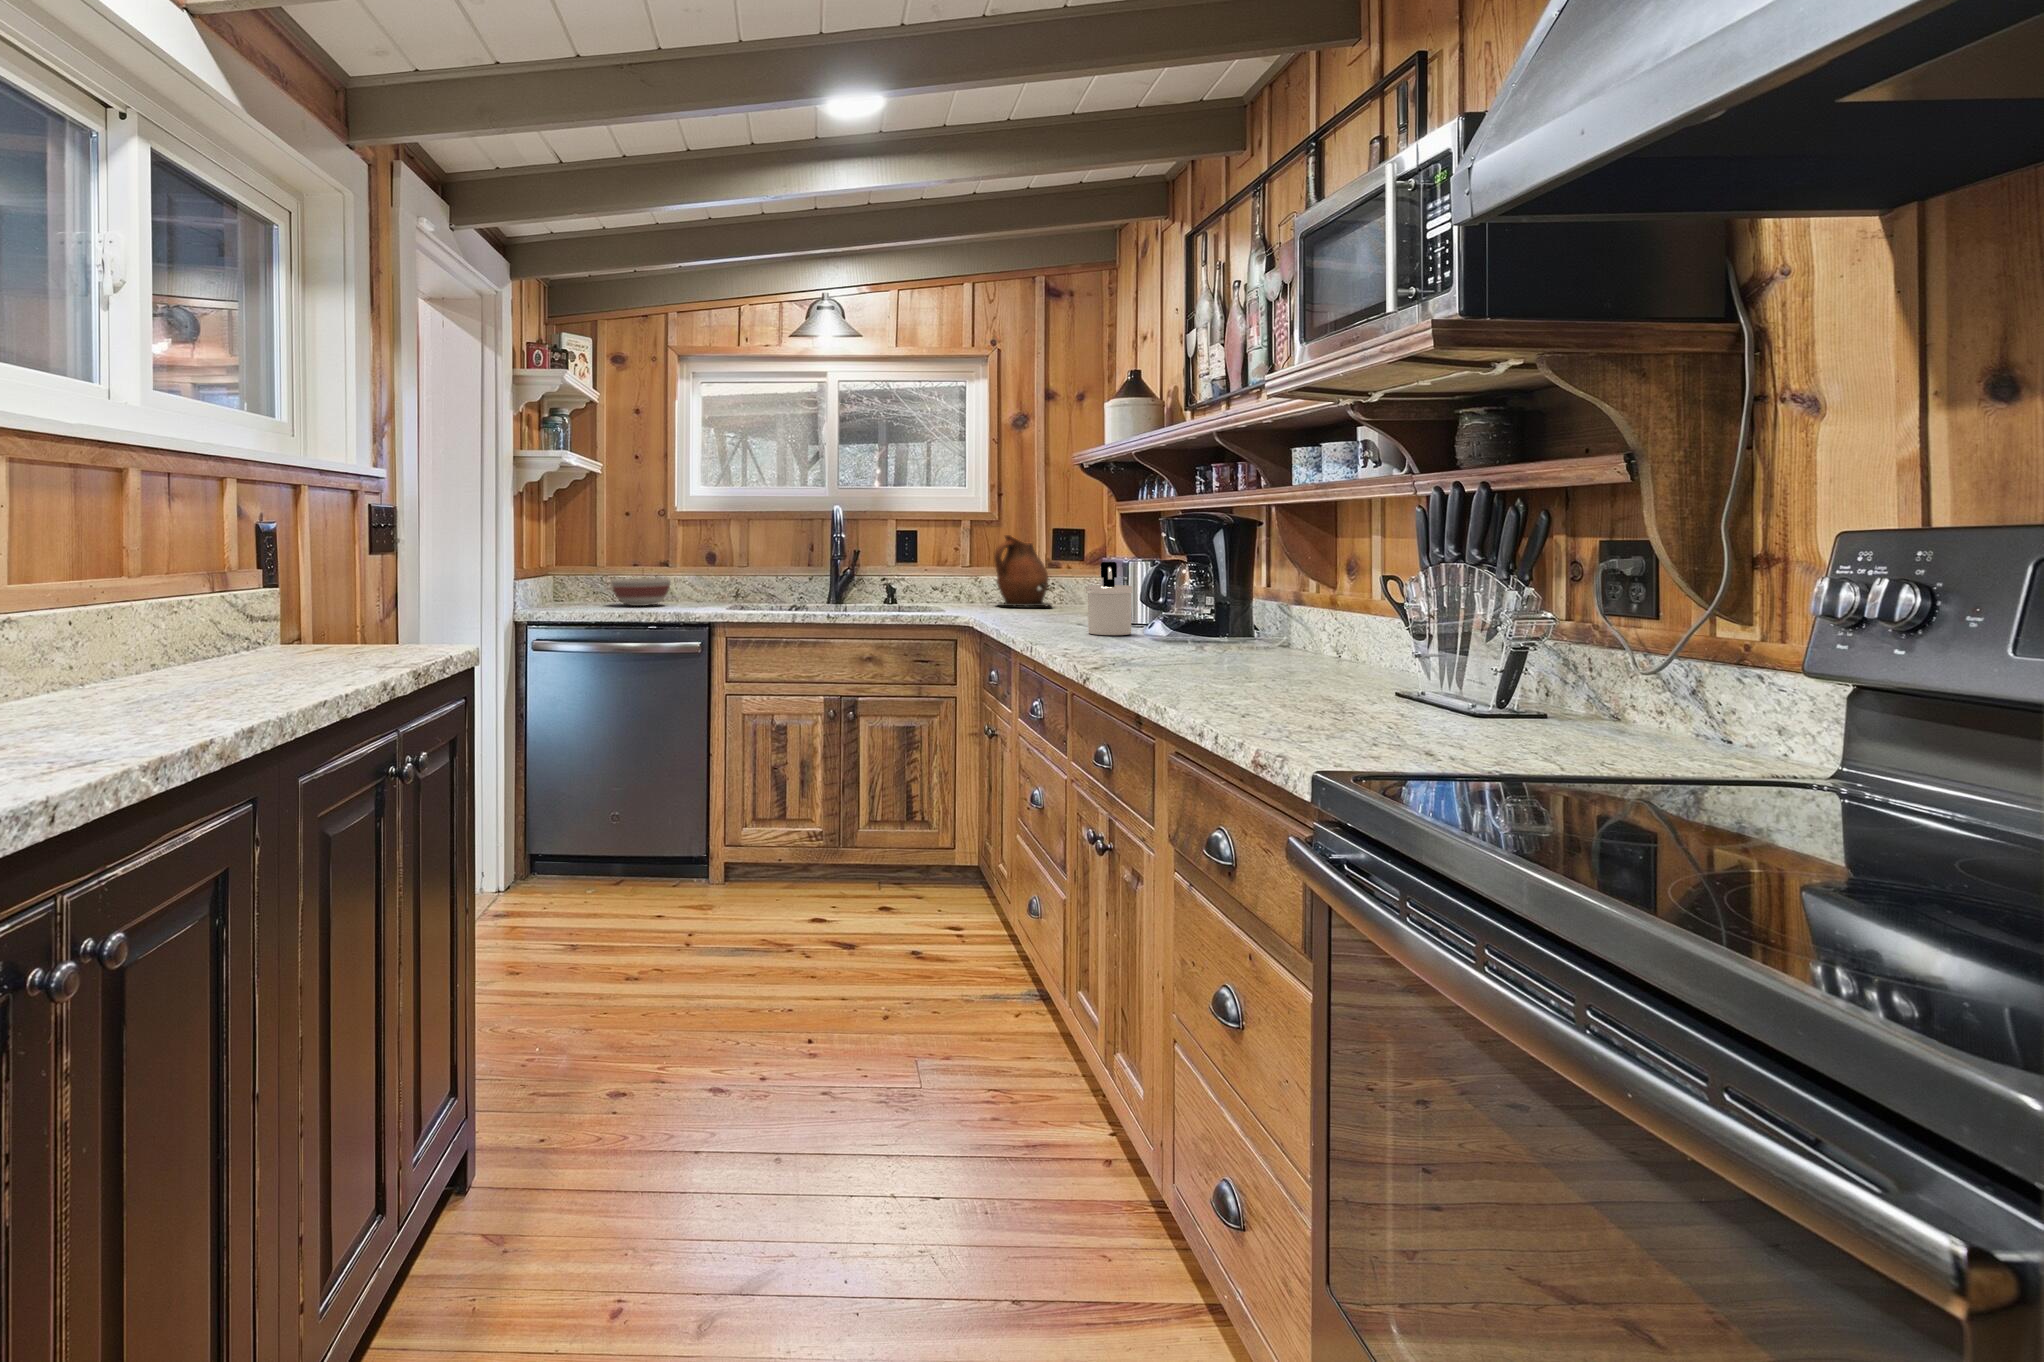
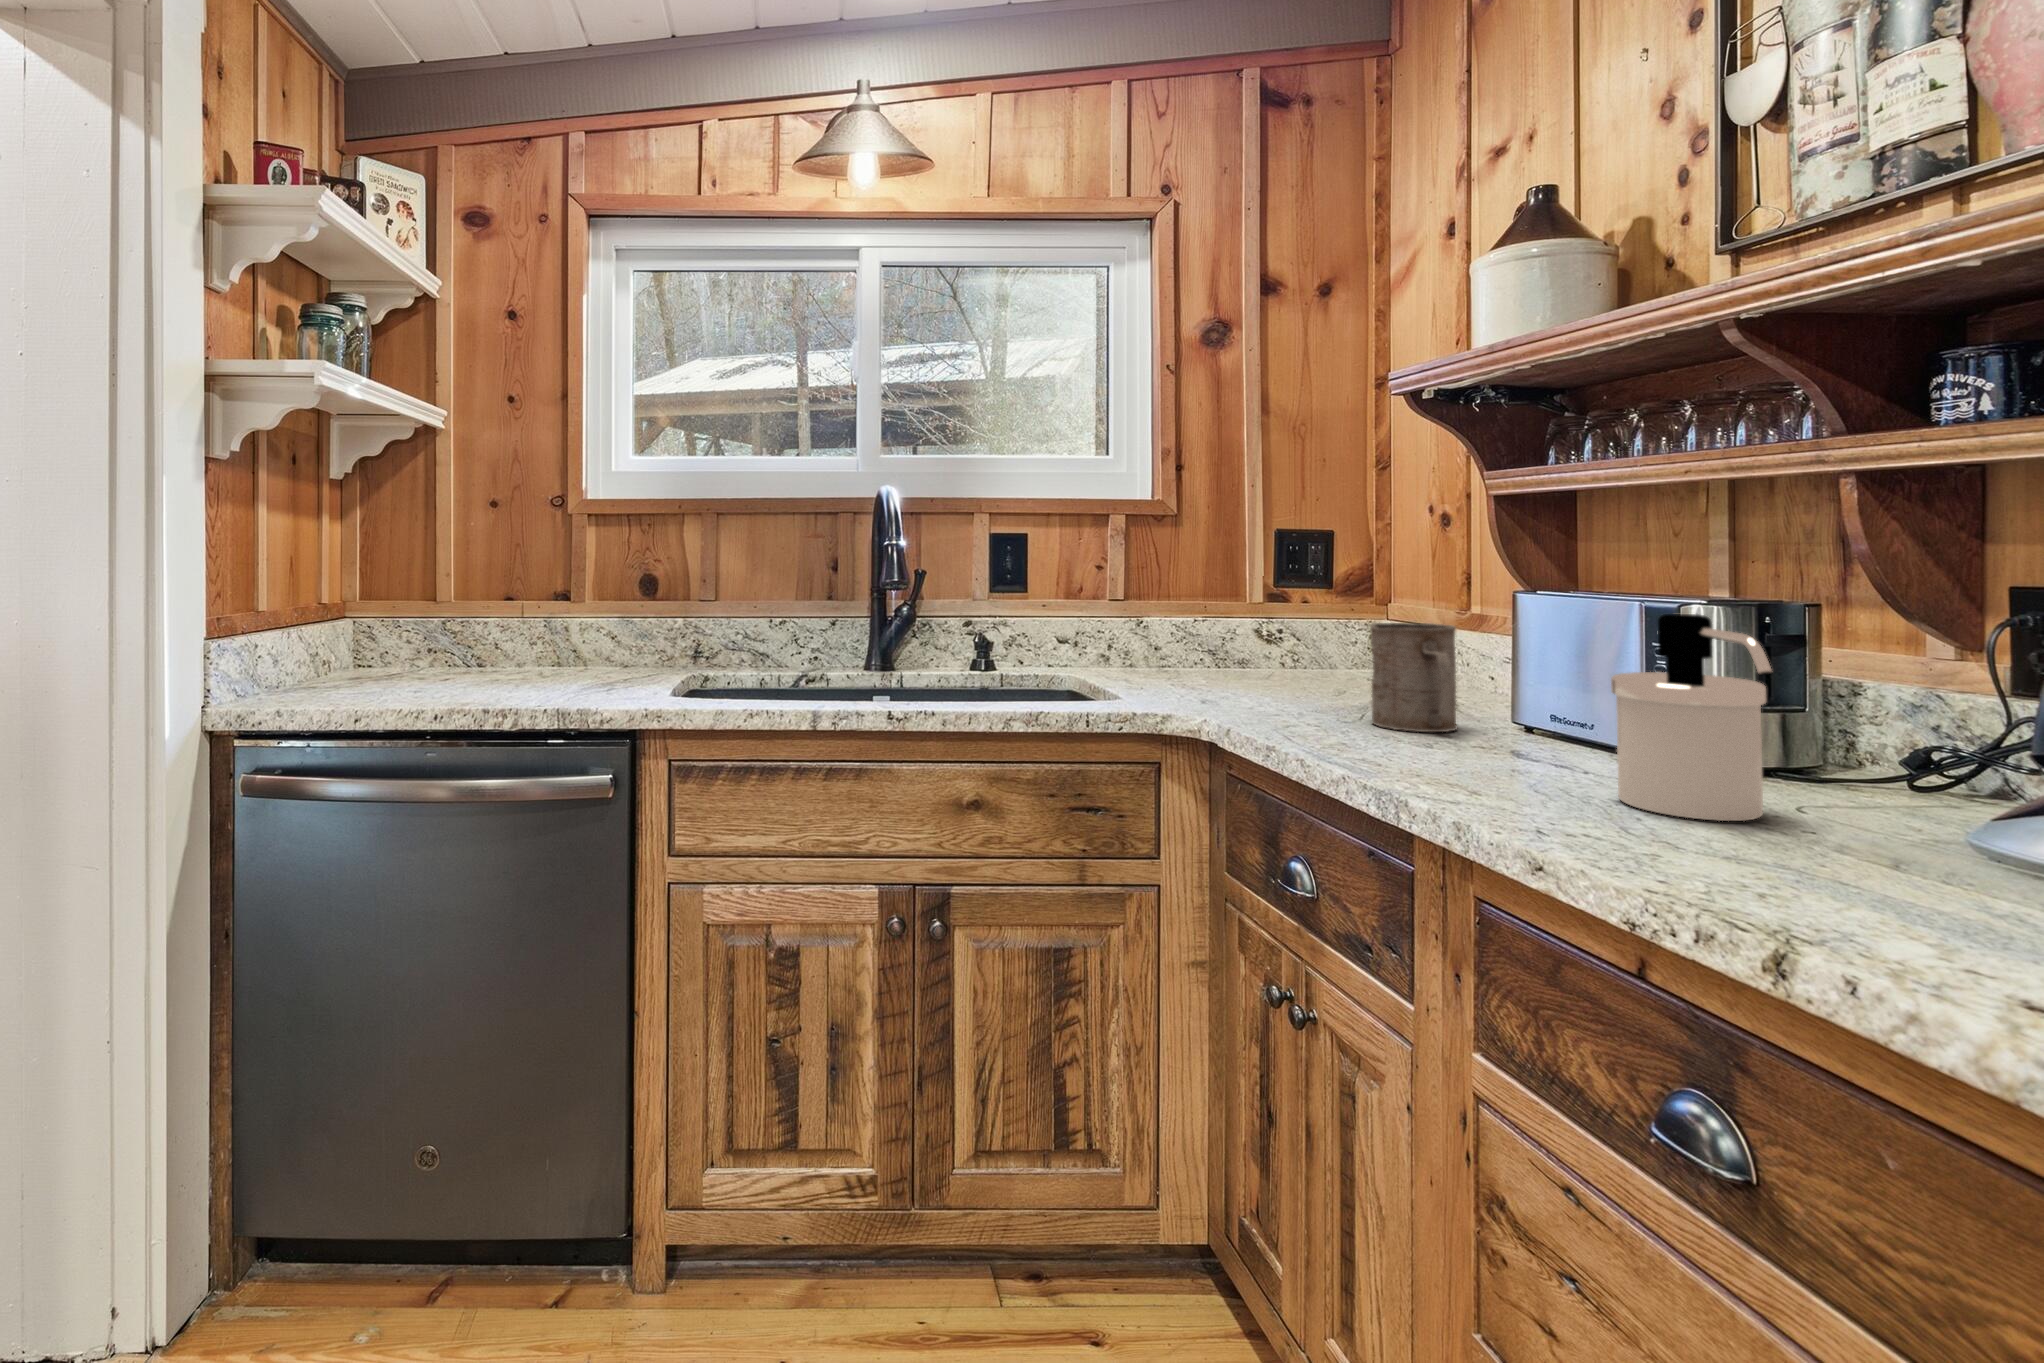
ceramic pitcher: present [994,535,1051,607] -> none [1165,540,1292,678]
mug: none [1050,573,1085,621] -> present [1370,623,1457,732]
bowl: present [611,578,671,606] -> none [455,621,571,676]

